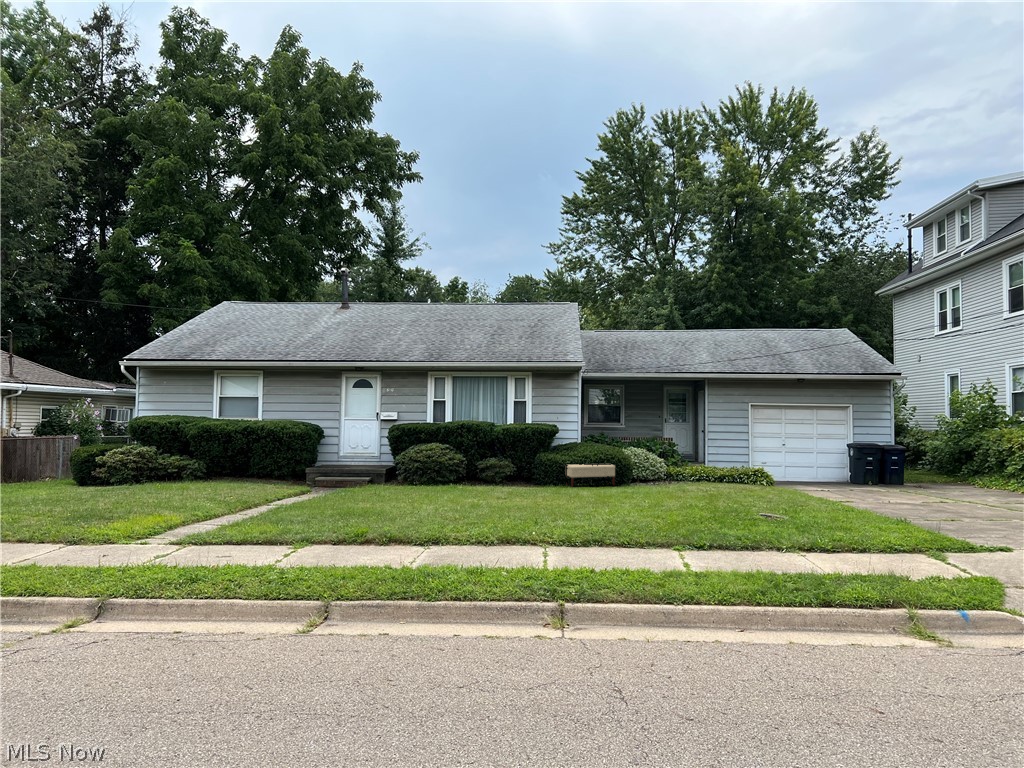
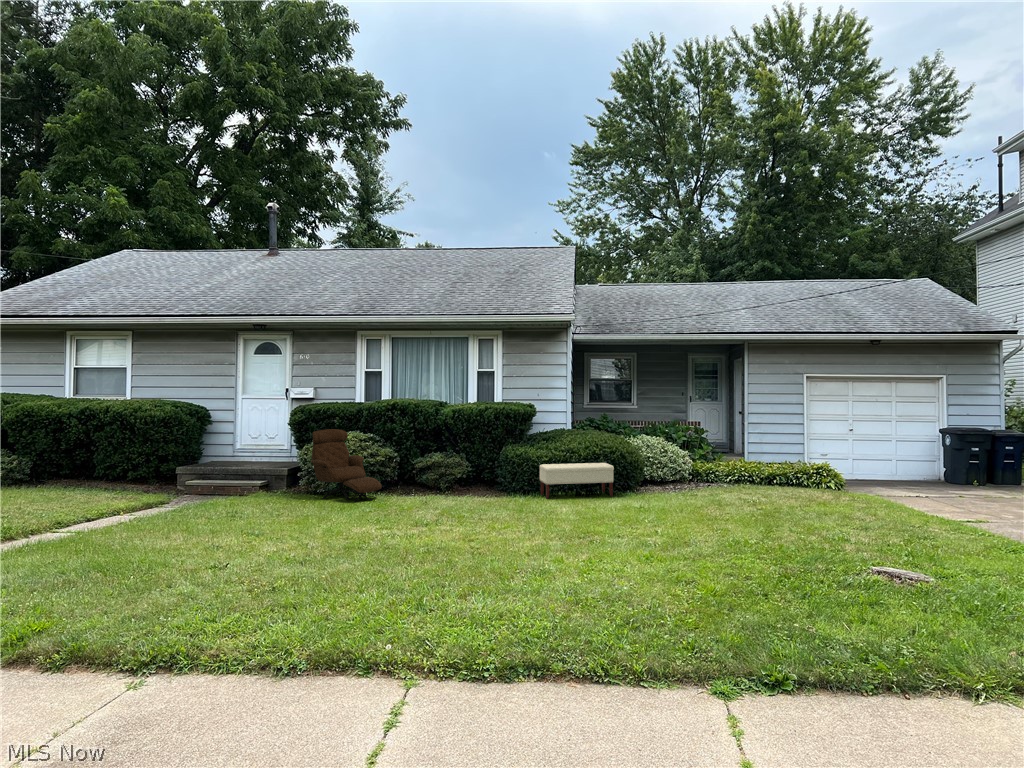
lounge chair: none [414,441,463,489] -> present [311,429,382,502]

